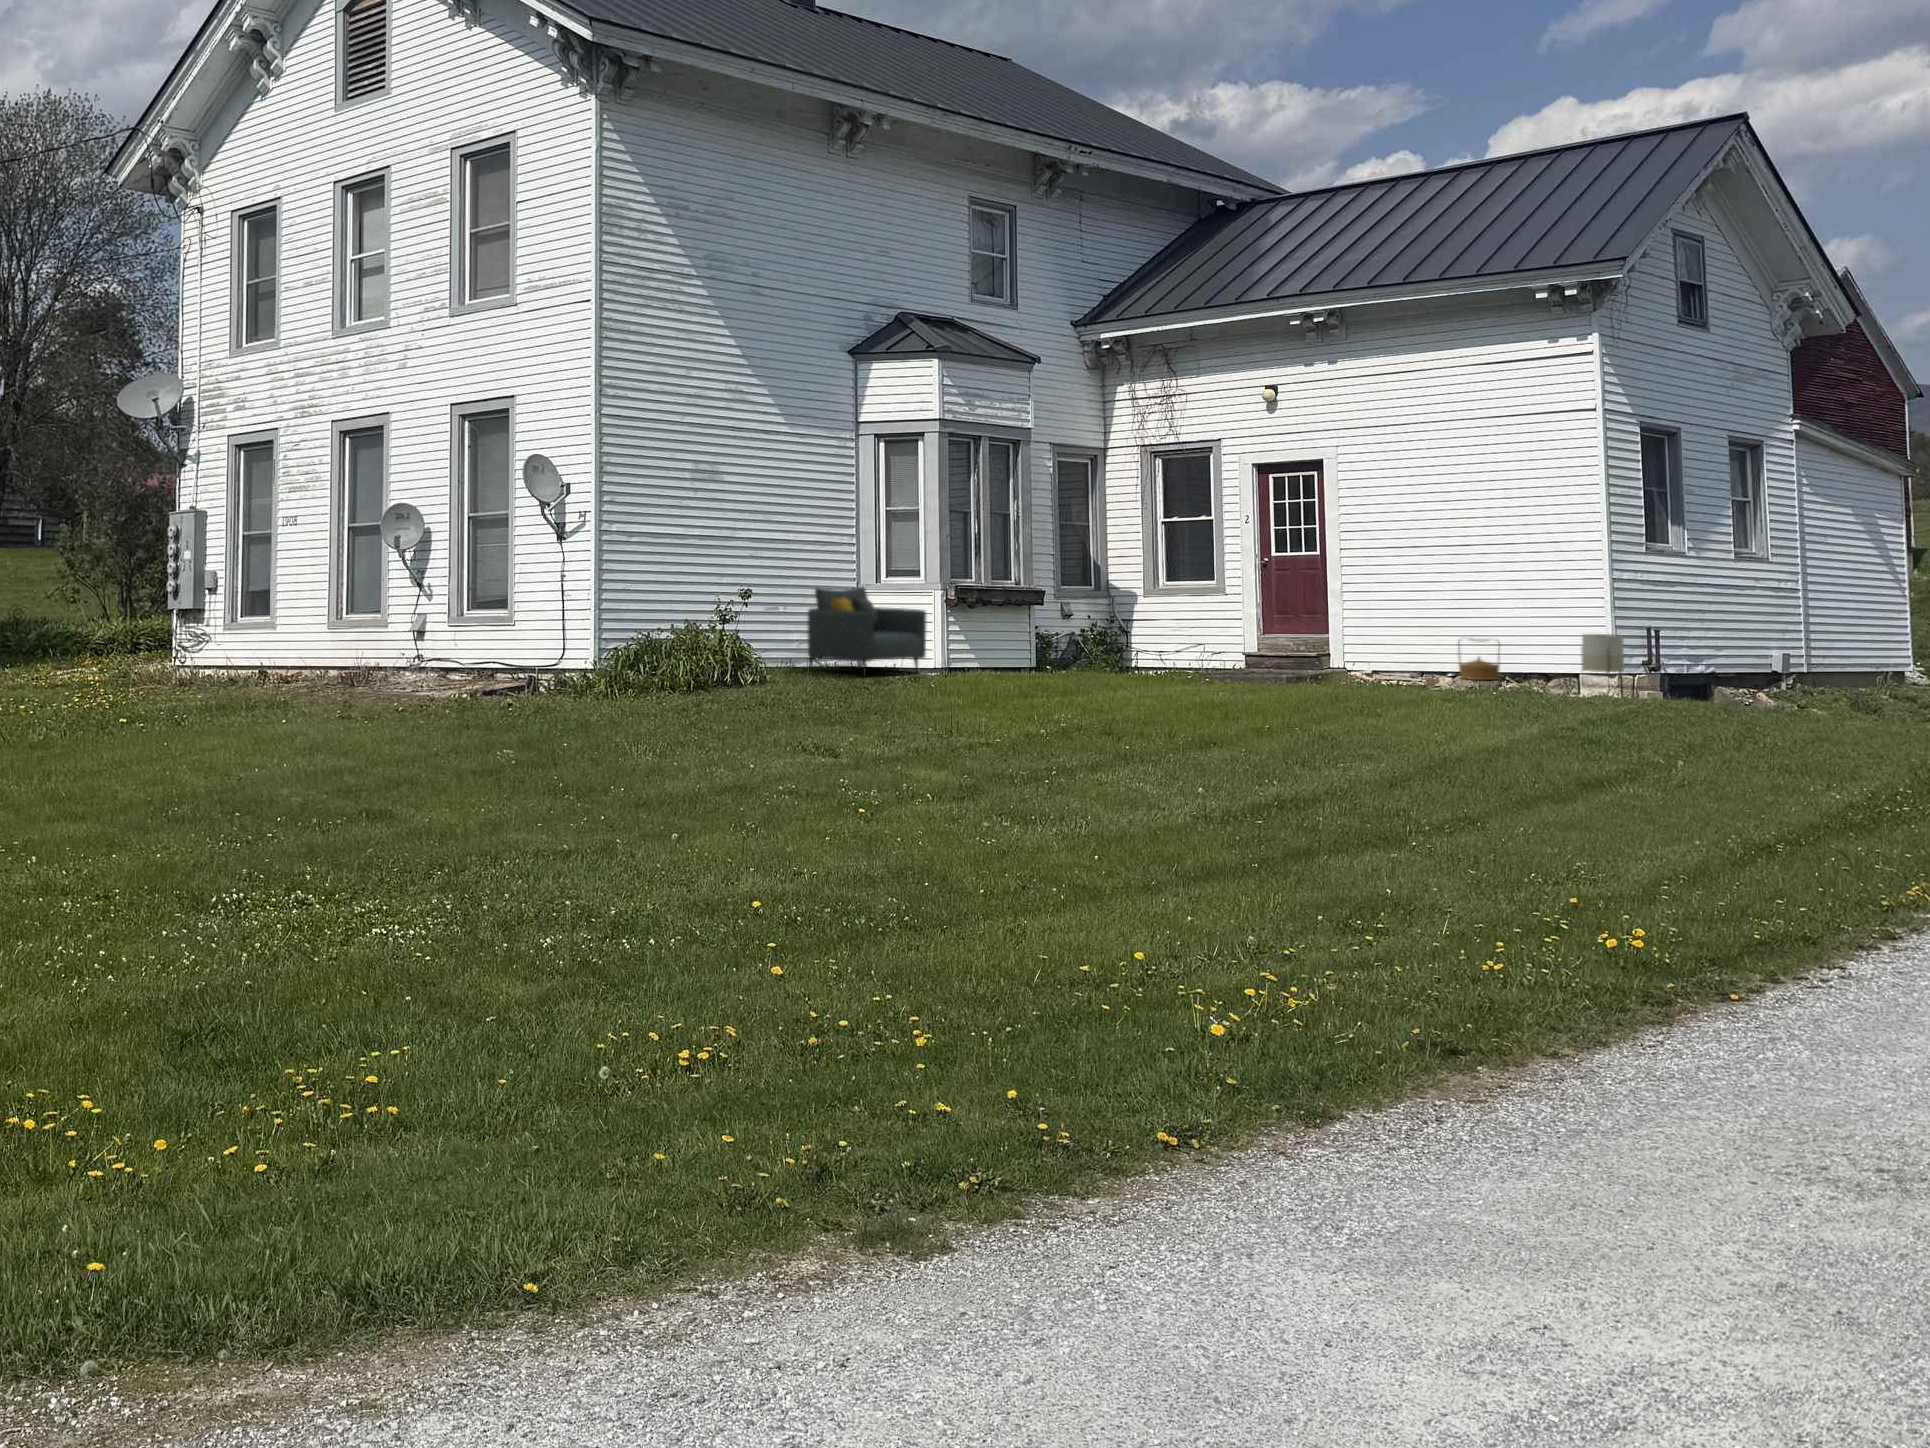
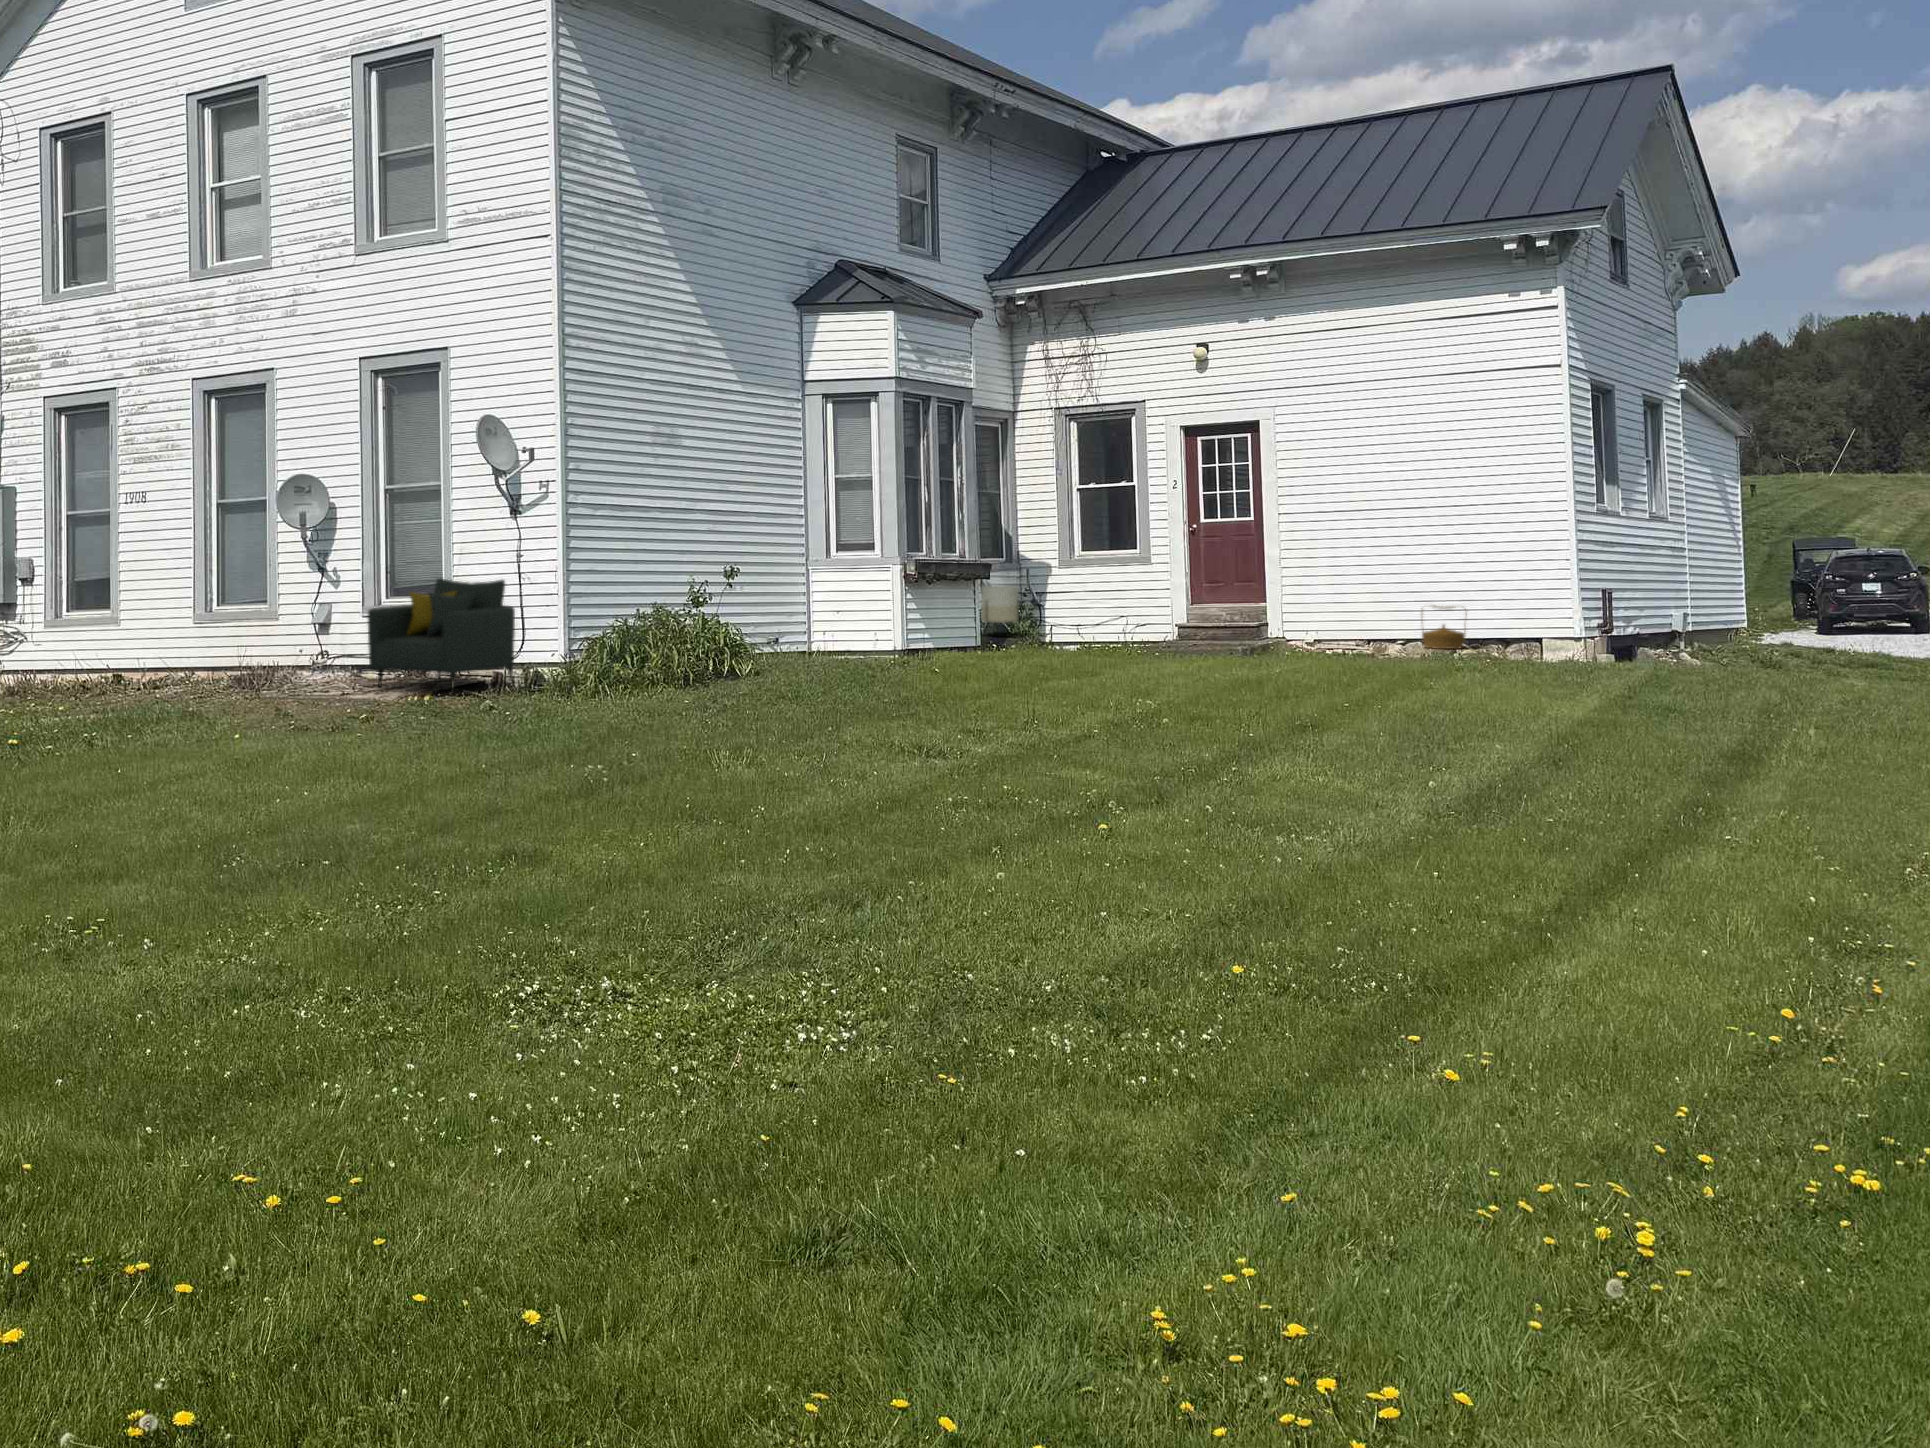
armchair: present [808,587,927,674] -> present [368,578,515,690]
planter: present [1582,634,1624,677] -> present [981,586,1019,623]

